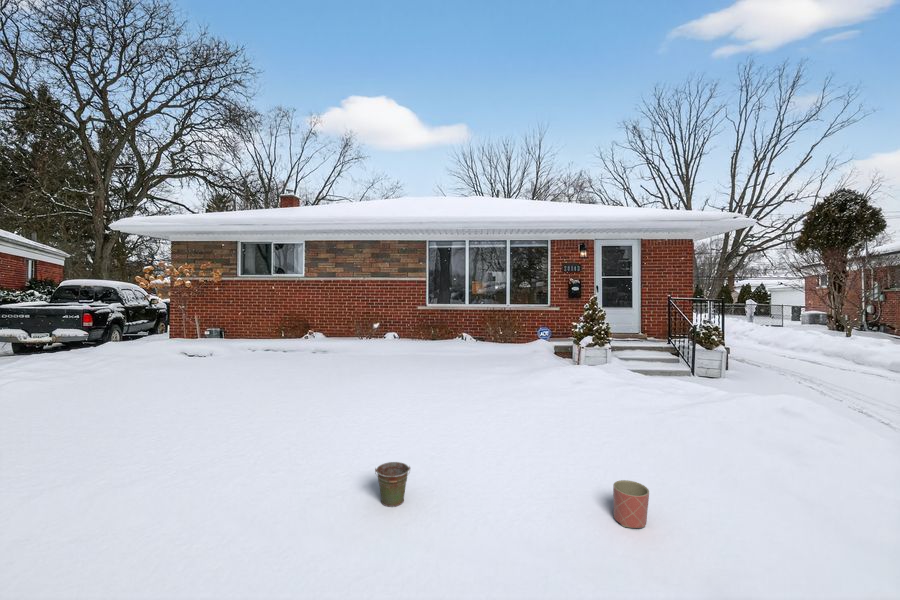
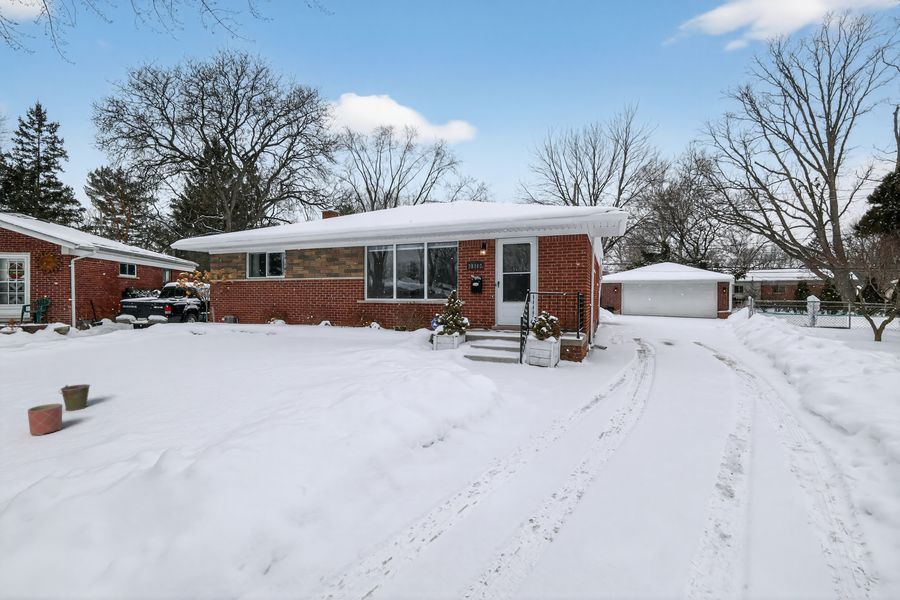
planter: present [613,480,649,528] -> present [28,404,62,435]

